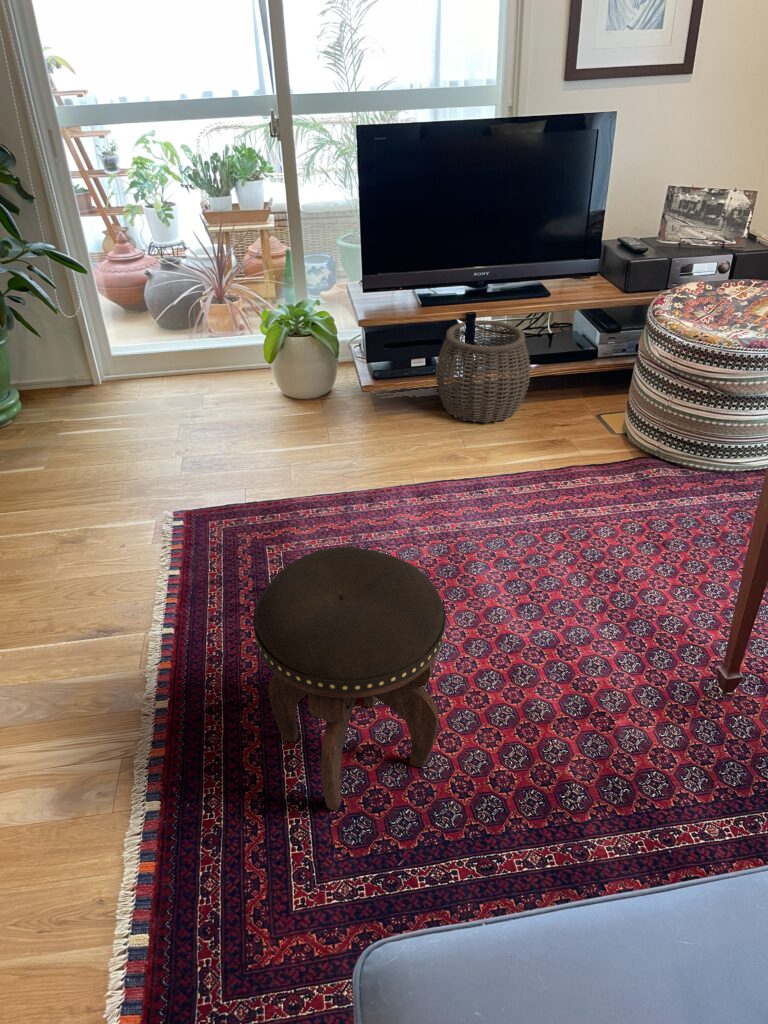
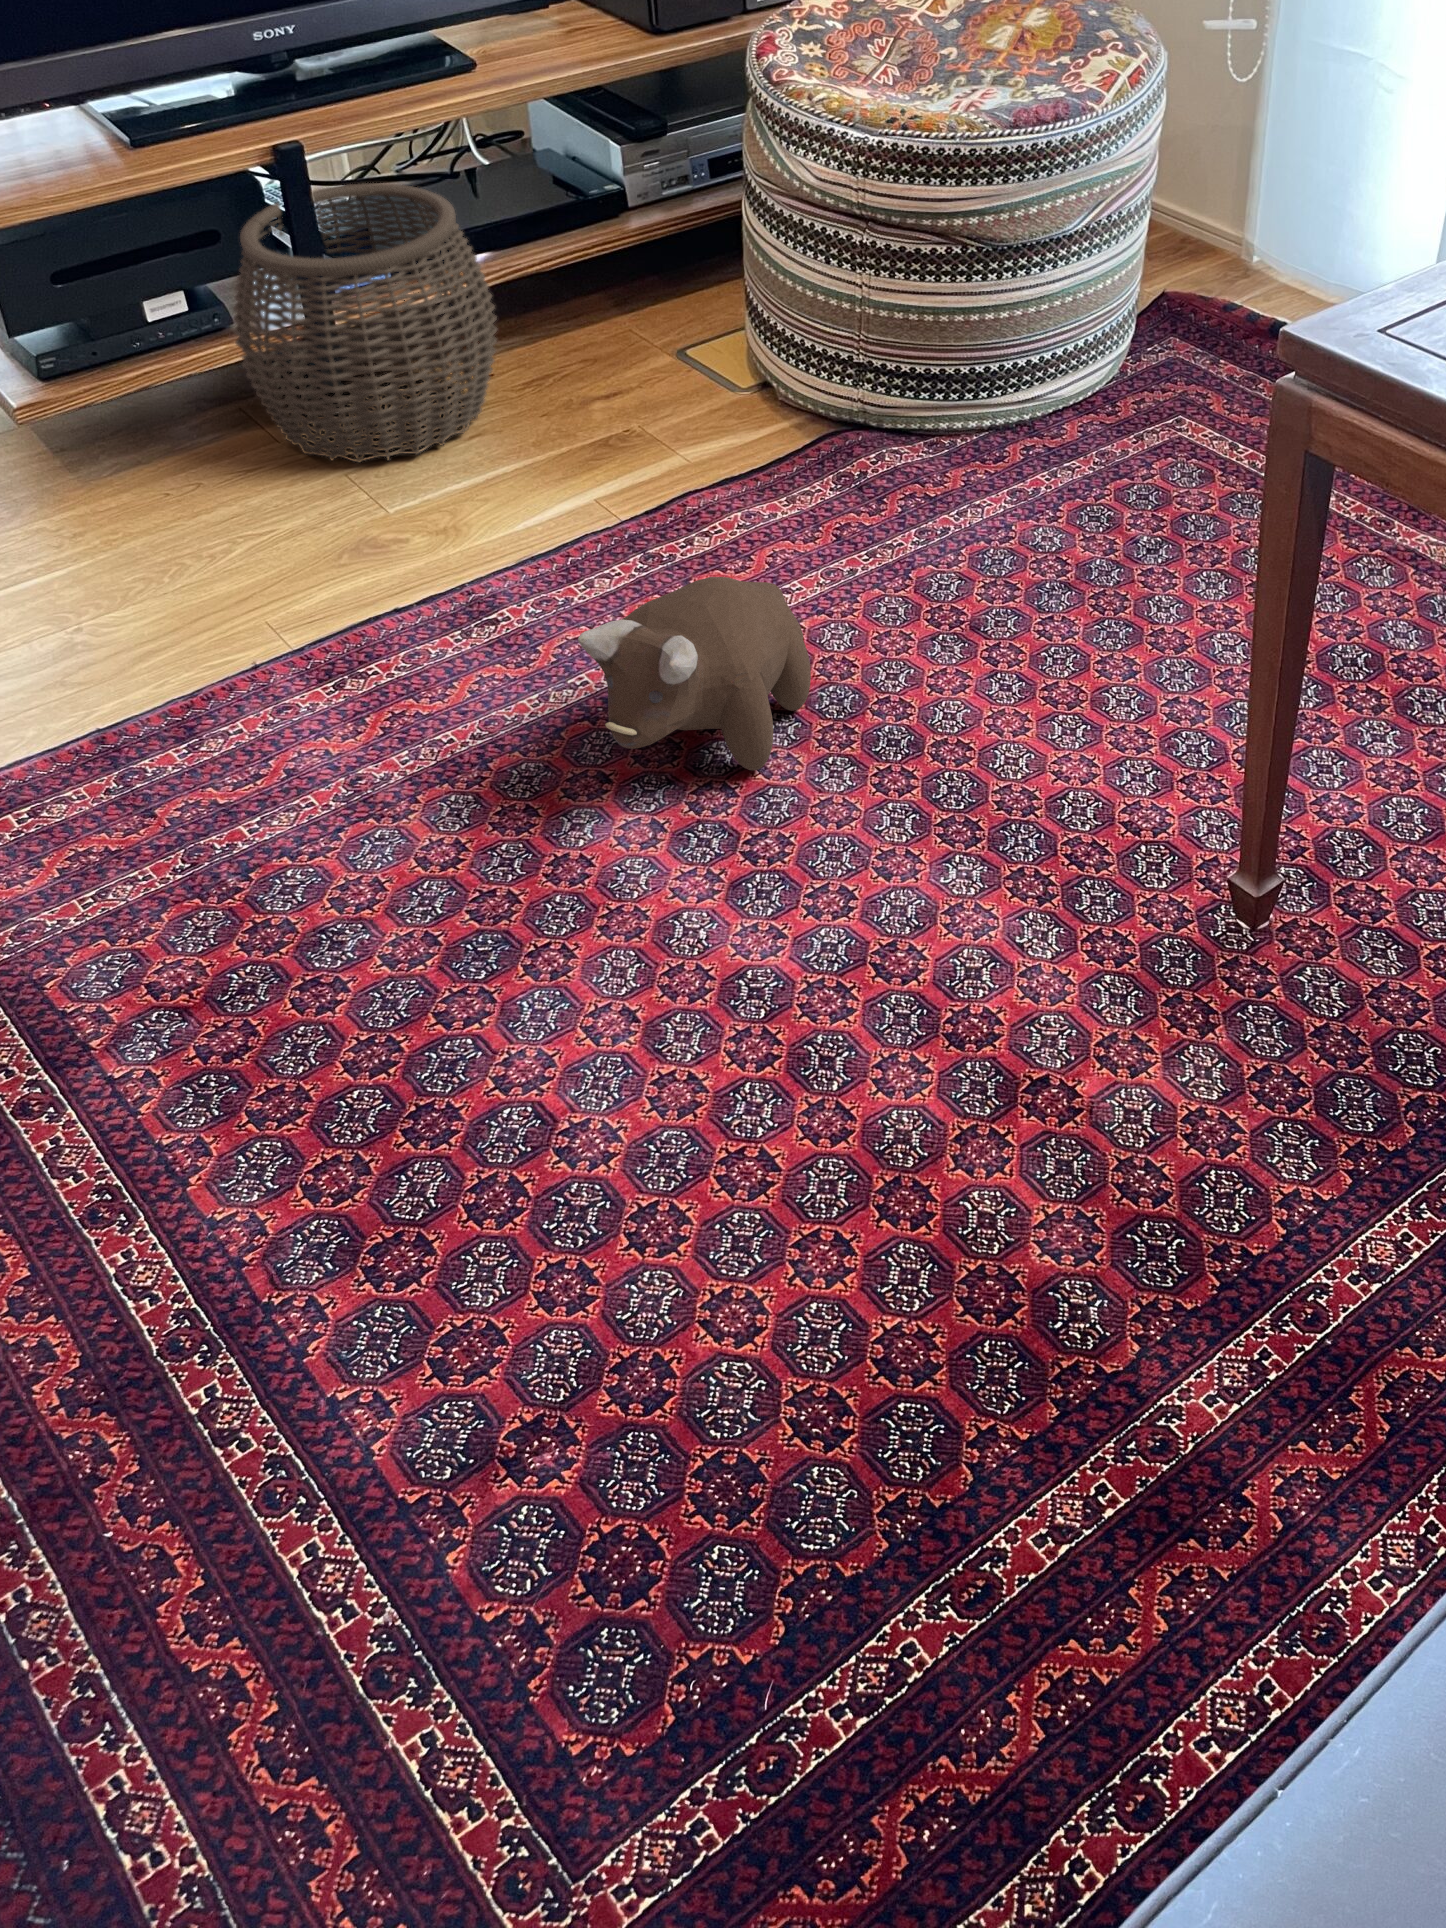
plush toy: none [497,491,586,567] -> present [578,577,811,770]
footstool: present [253,546,446,810] -> none [114,893,714,1649]

